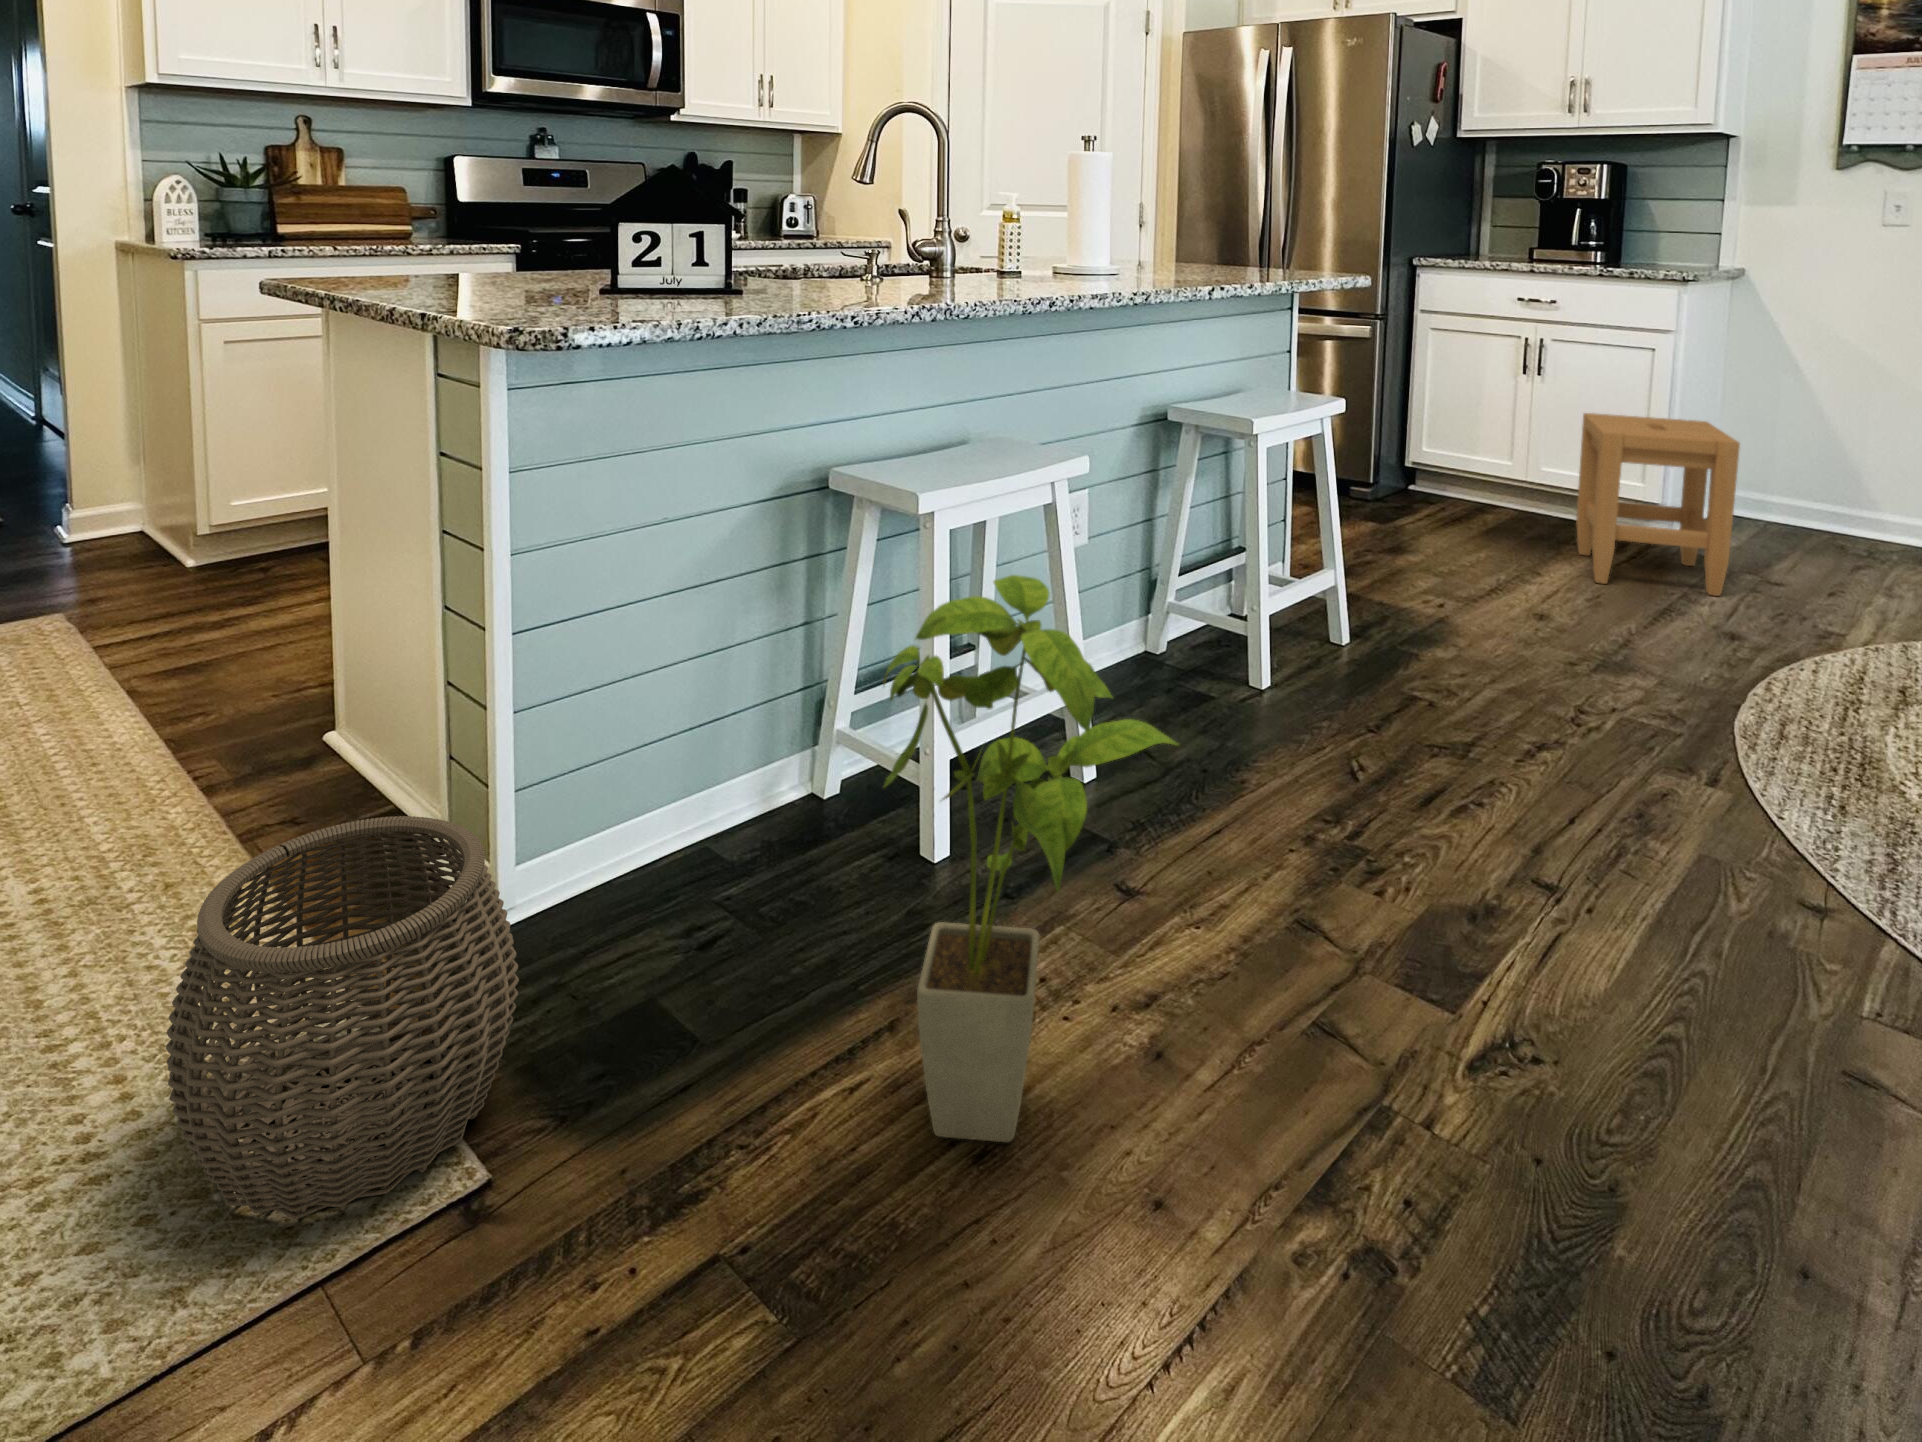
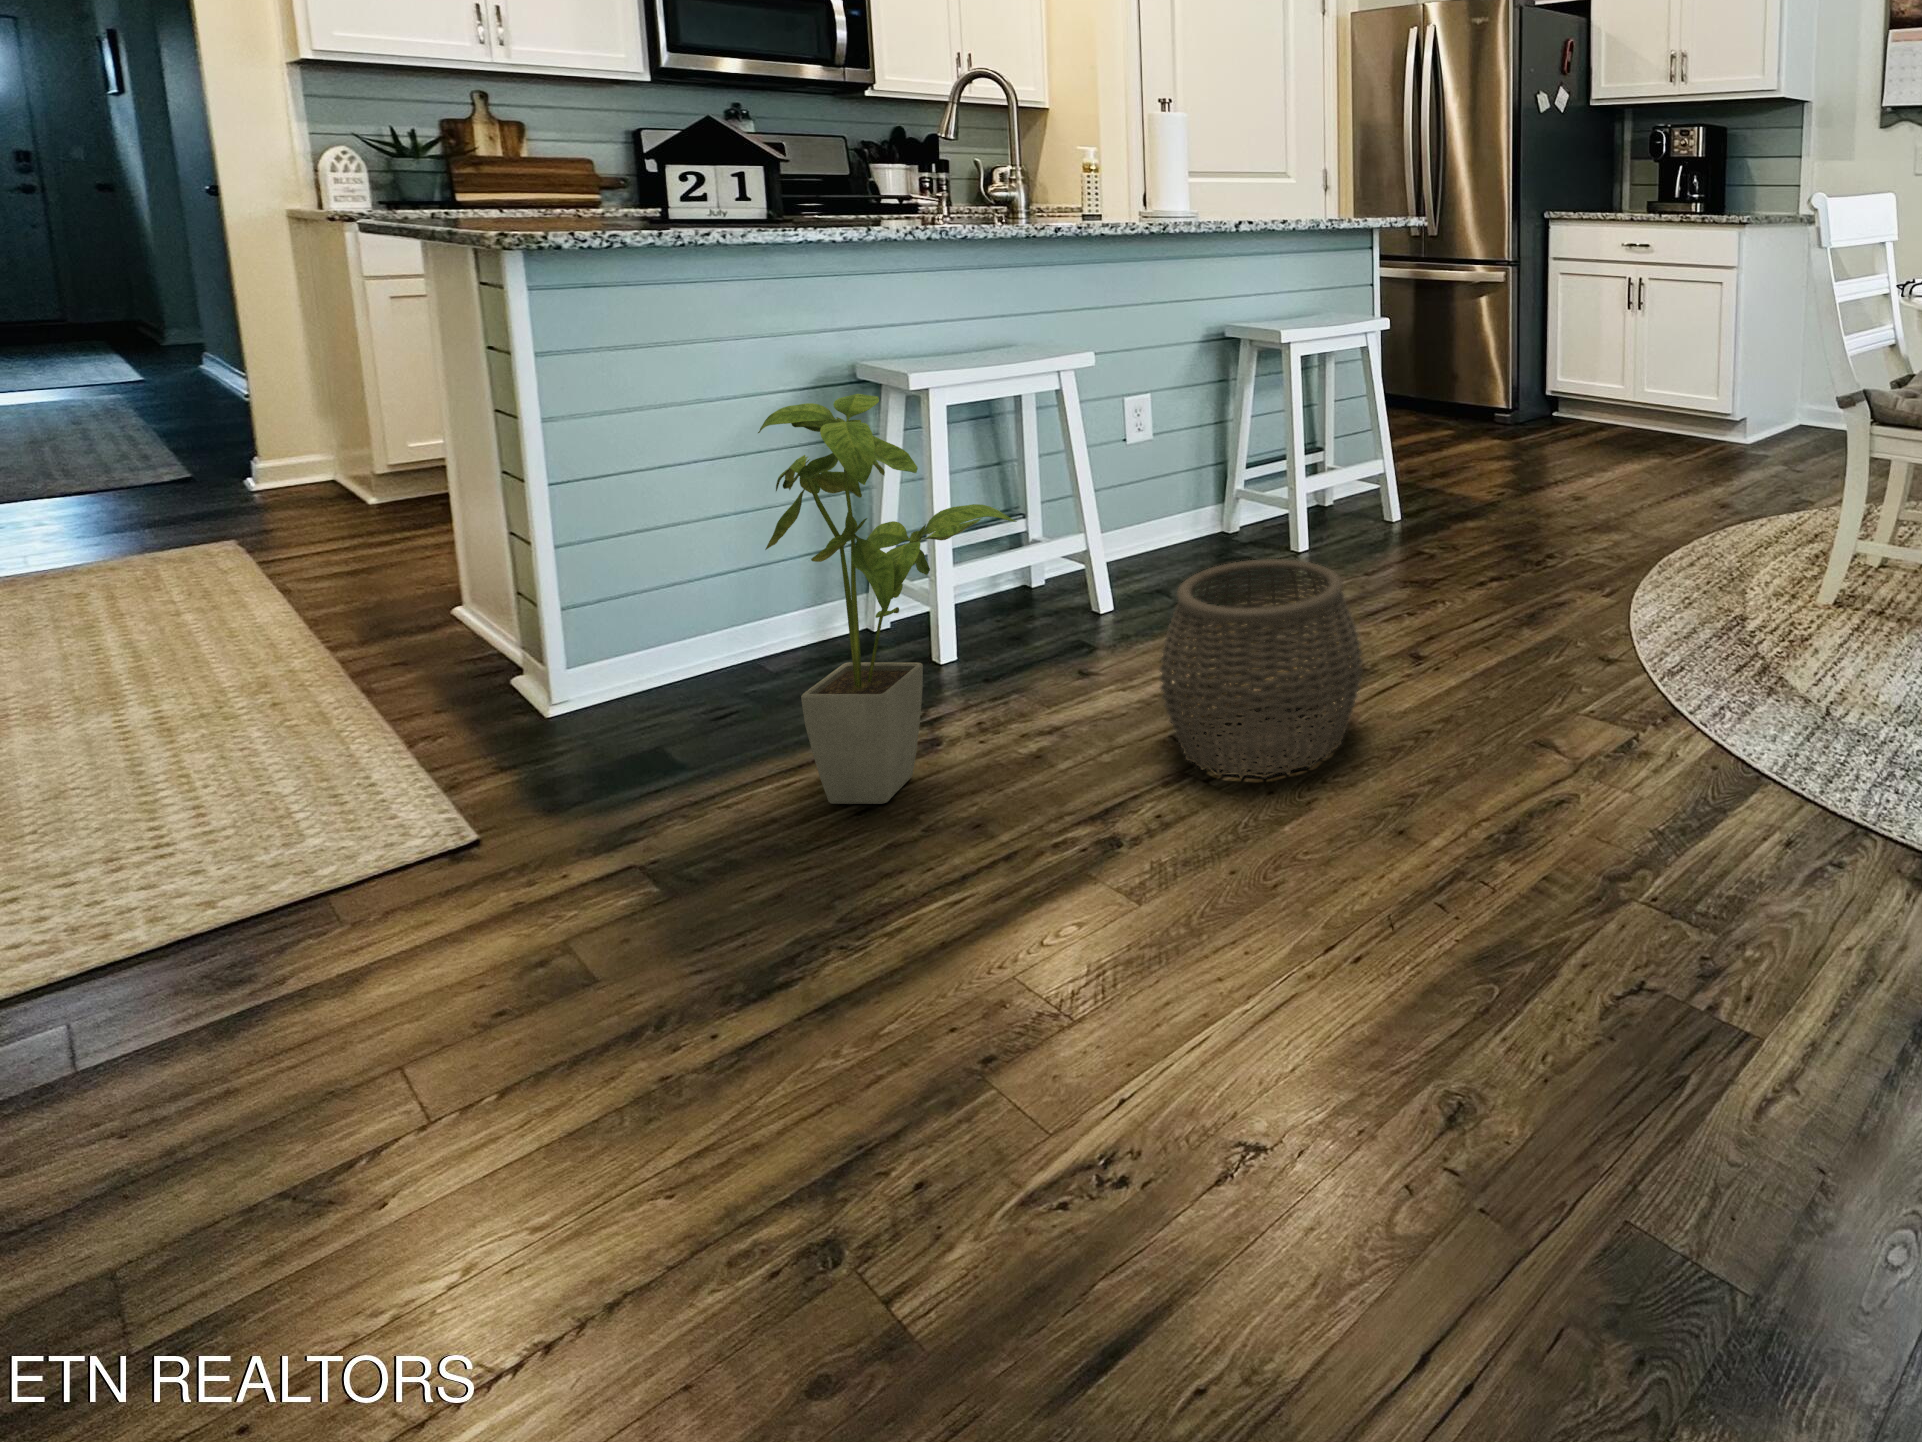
stool: present [1576,413,1740,596] -> none [1645,336,1750,479]
woven basket: present [166,816,519,1219] -> present [1159,559,1363,778]

